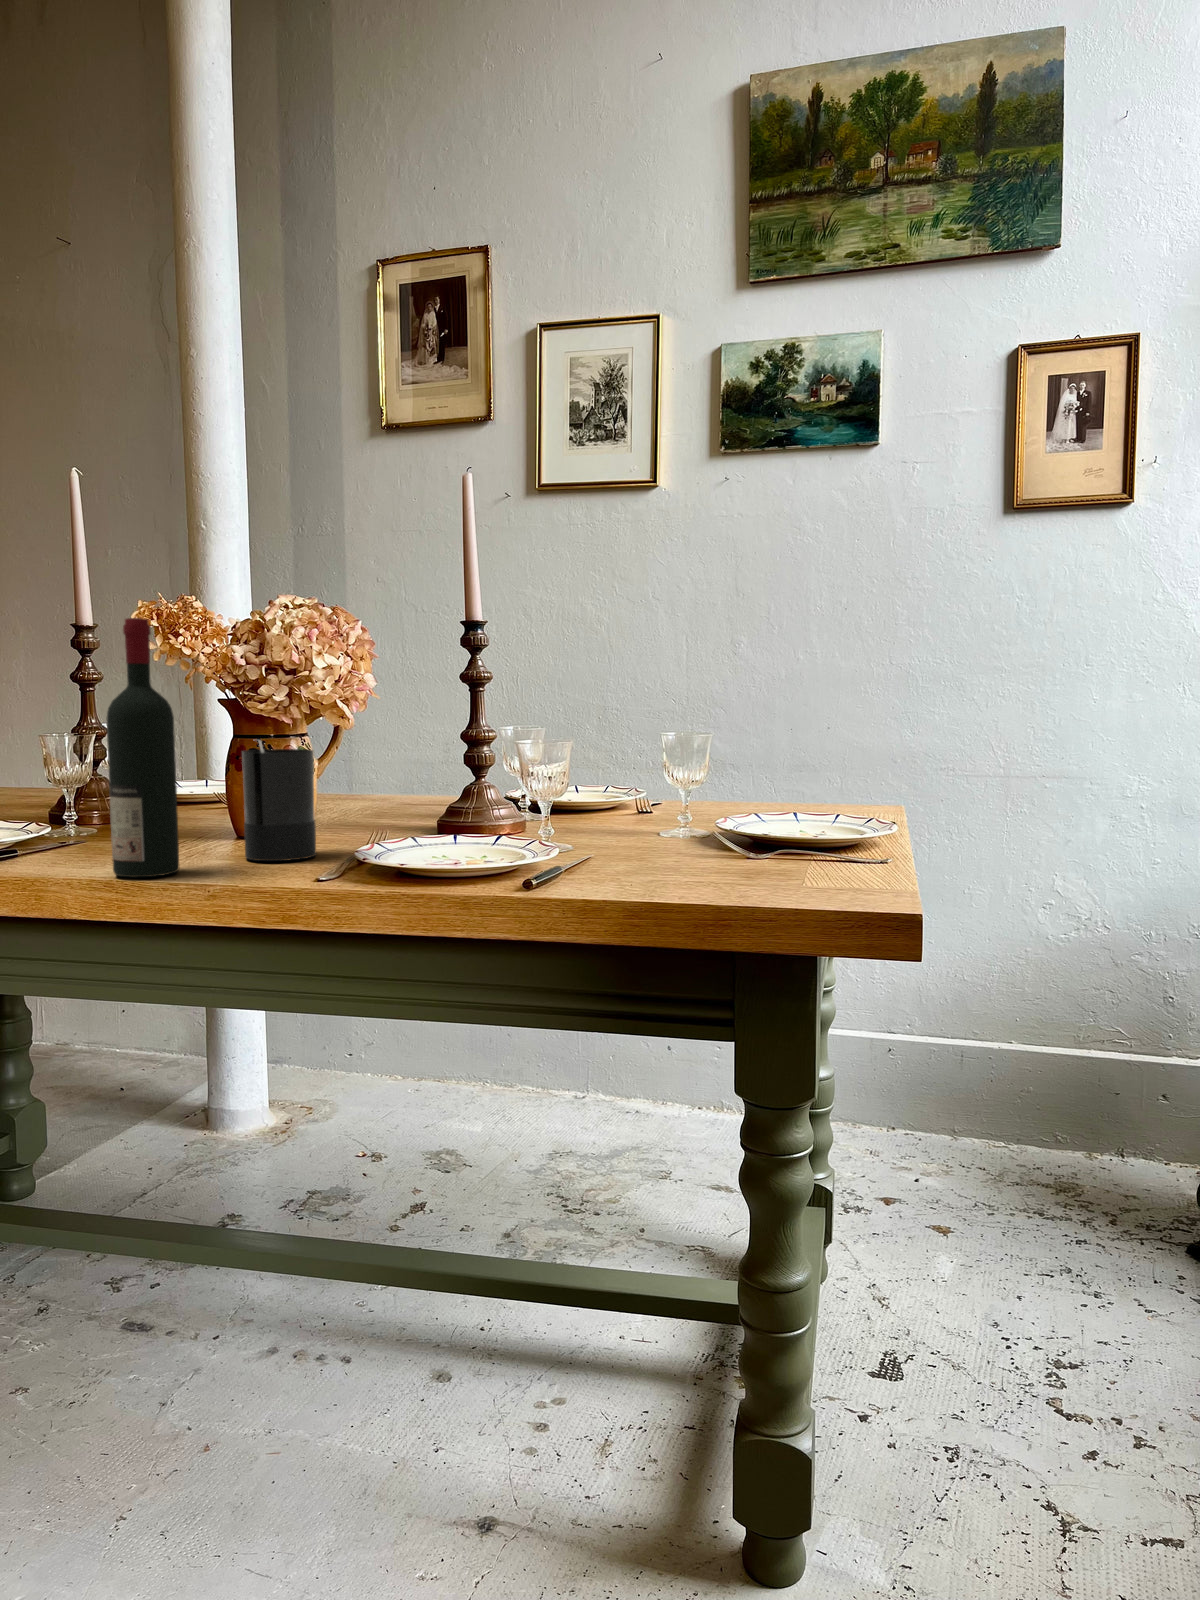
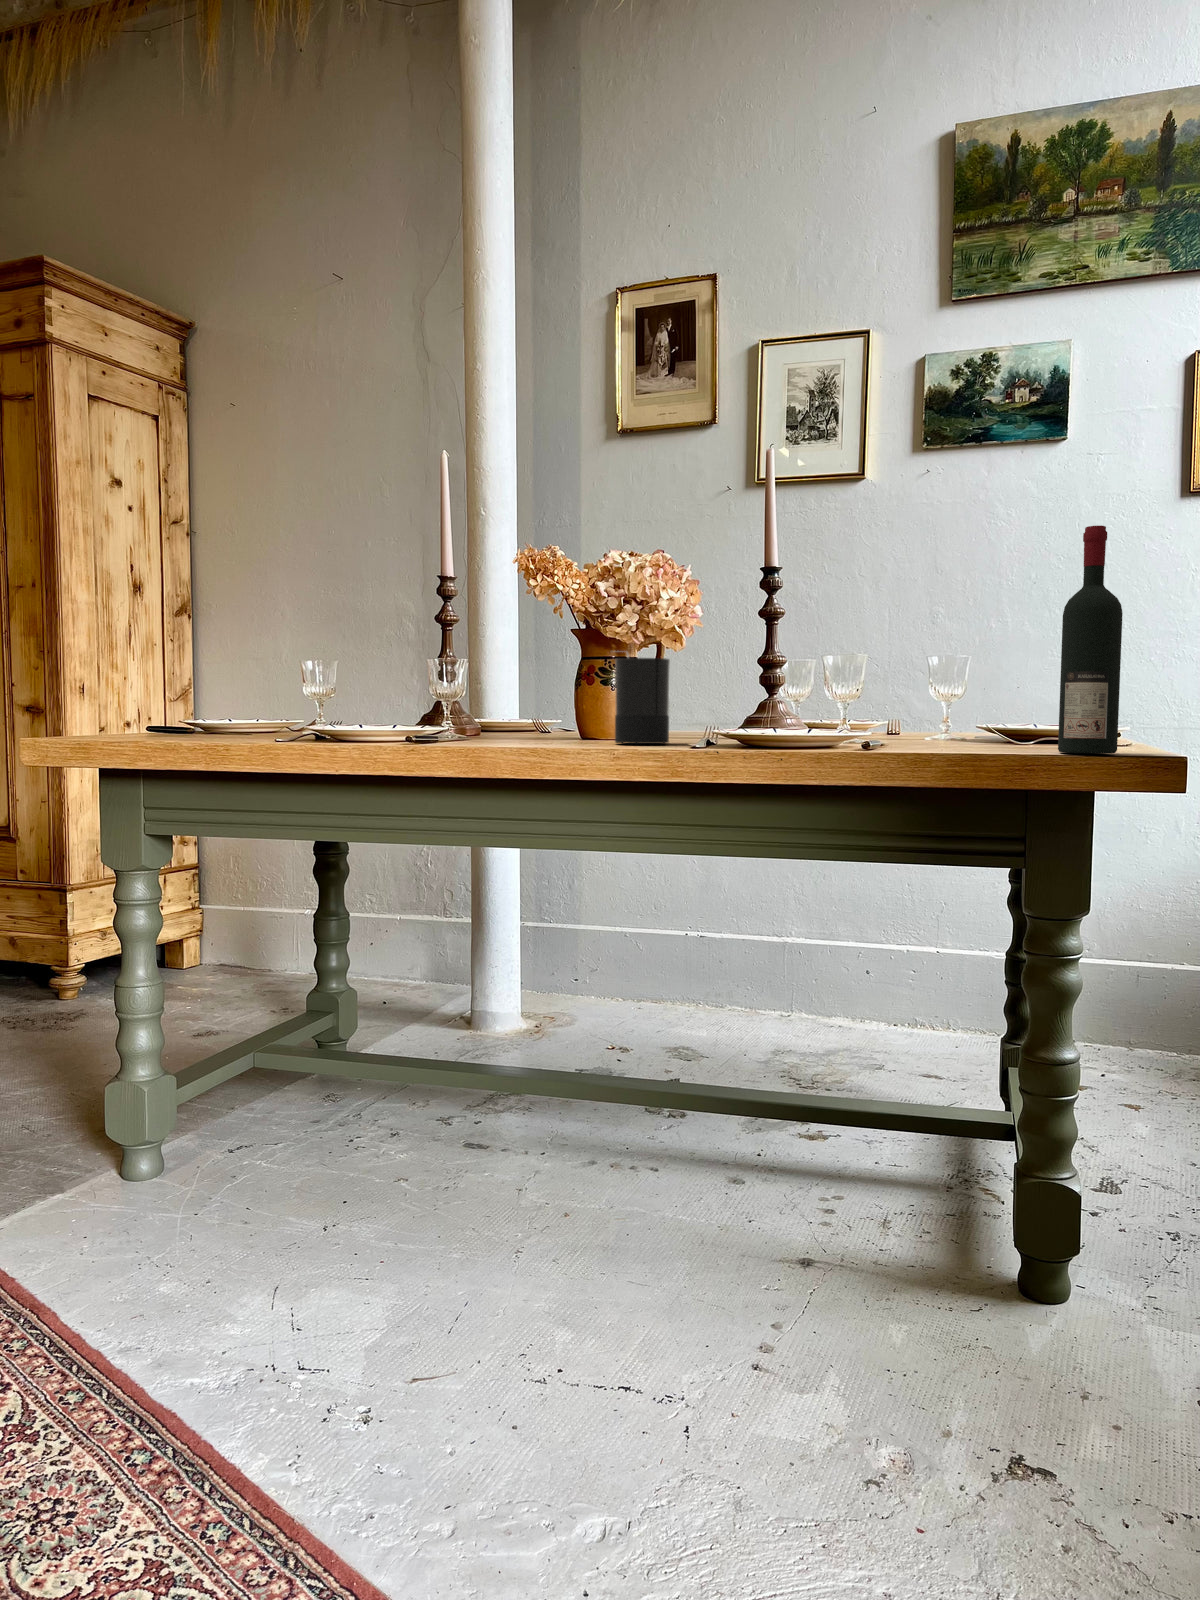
wine bottle: present [106,618,179,877] -> present [1058,525,1123,753]

